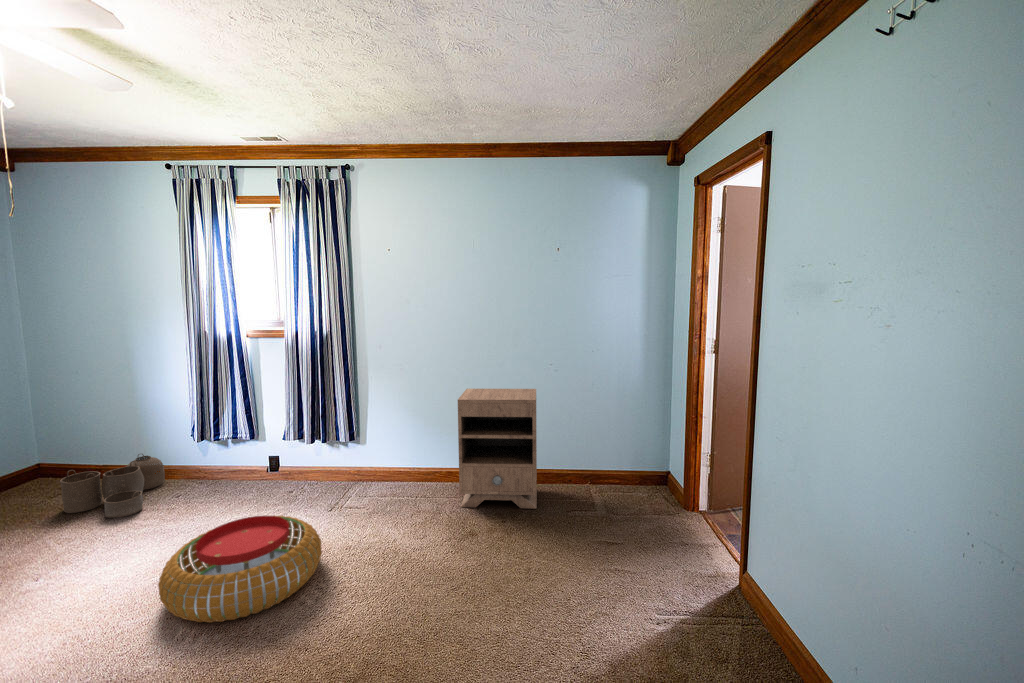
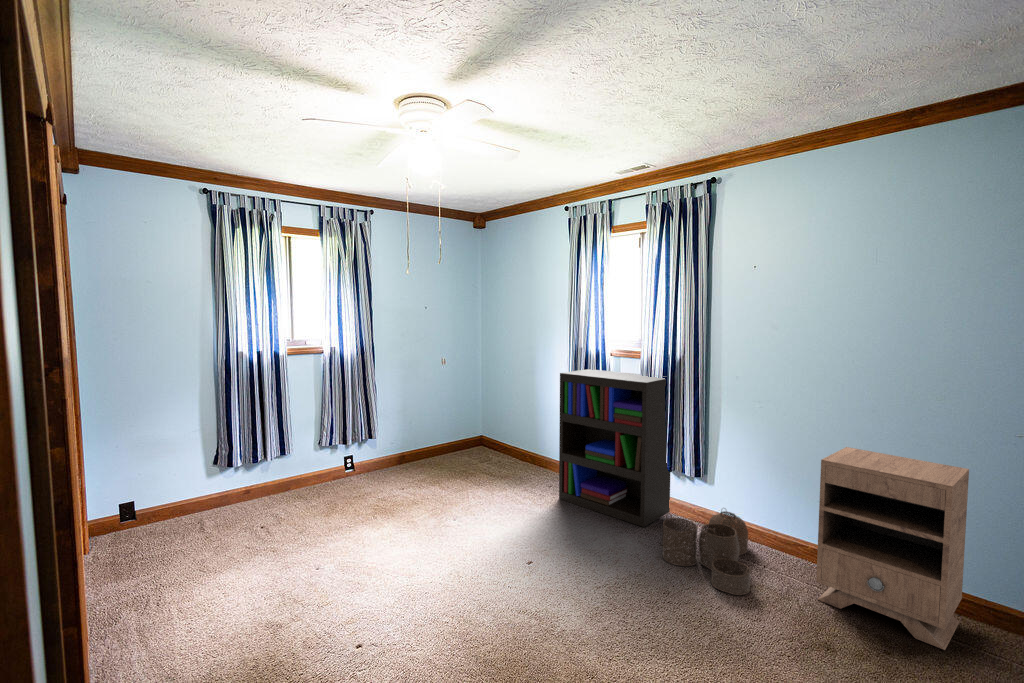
bookshelf: none [186,352,326,503] -> present [559,369,671,527]
woven basket: present [60,454,165,518] -> present [663,511,751,595]
pouf: present [158,515,322,623] -> none [507,525,636,616]

